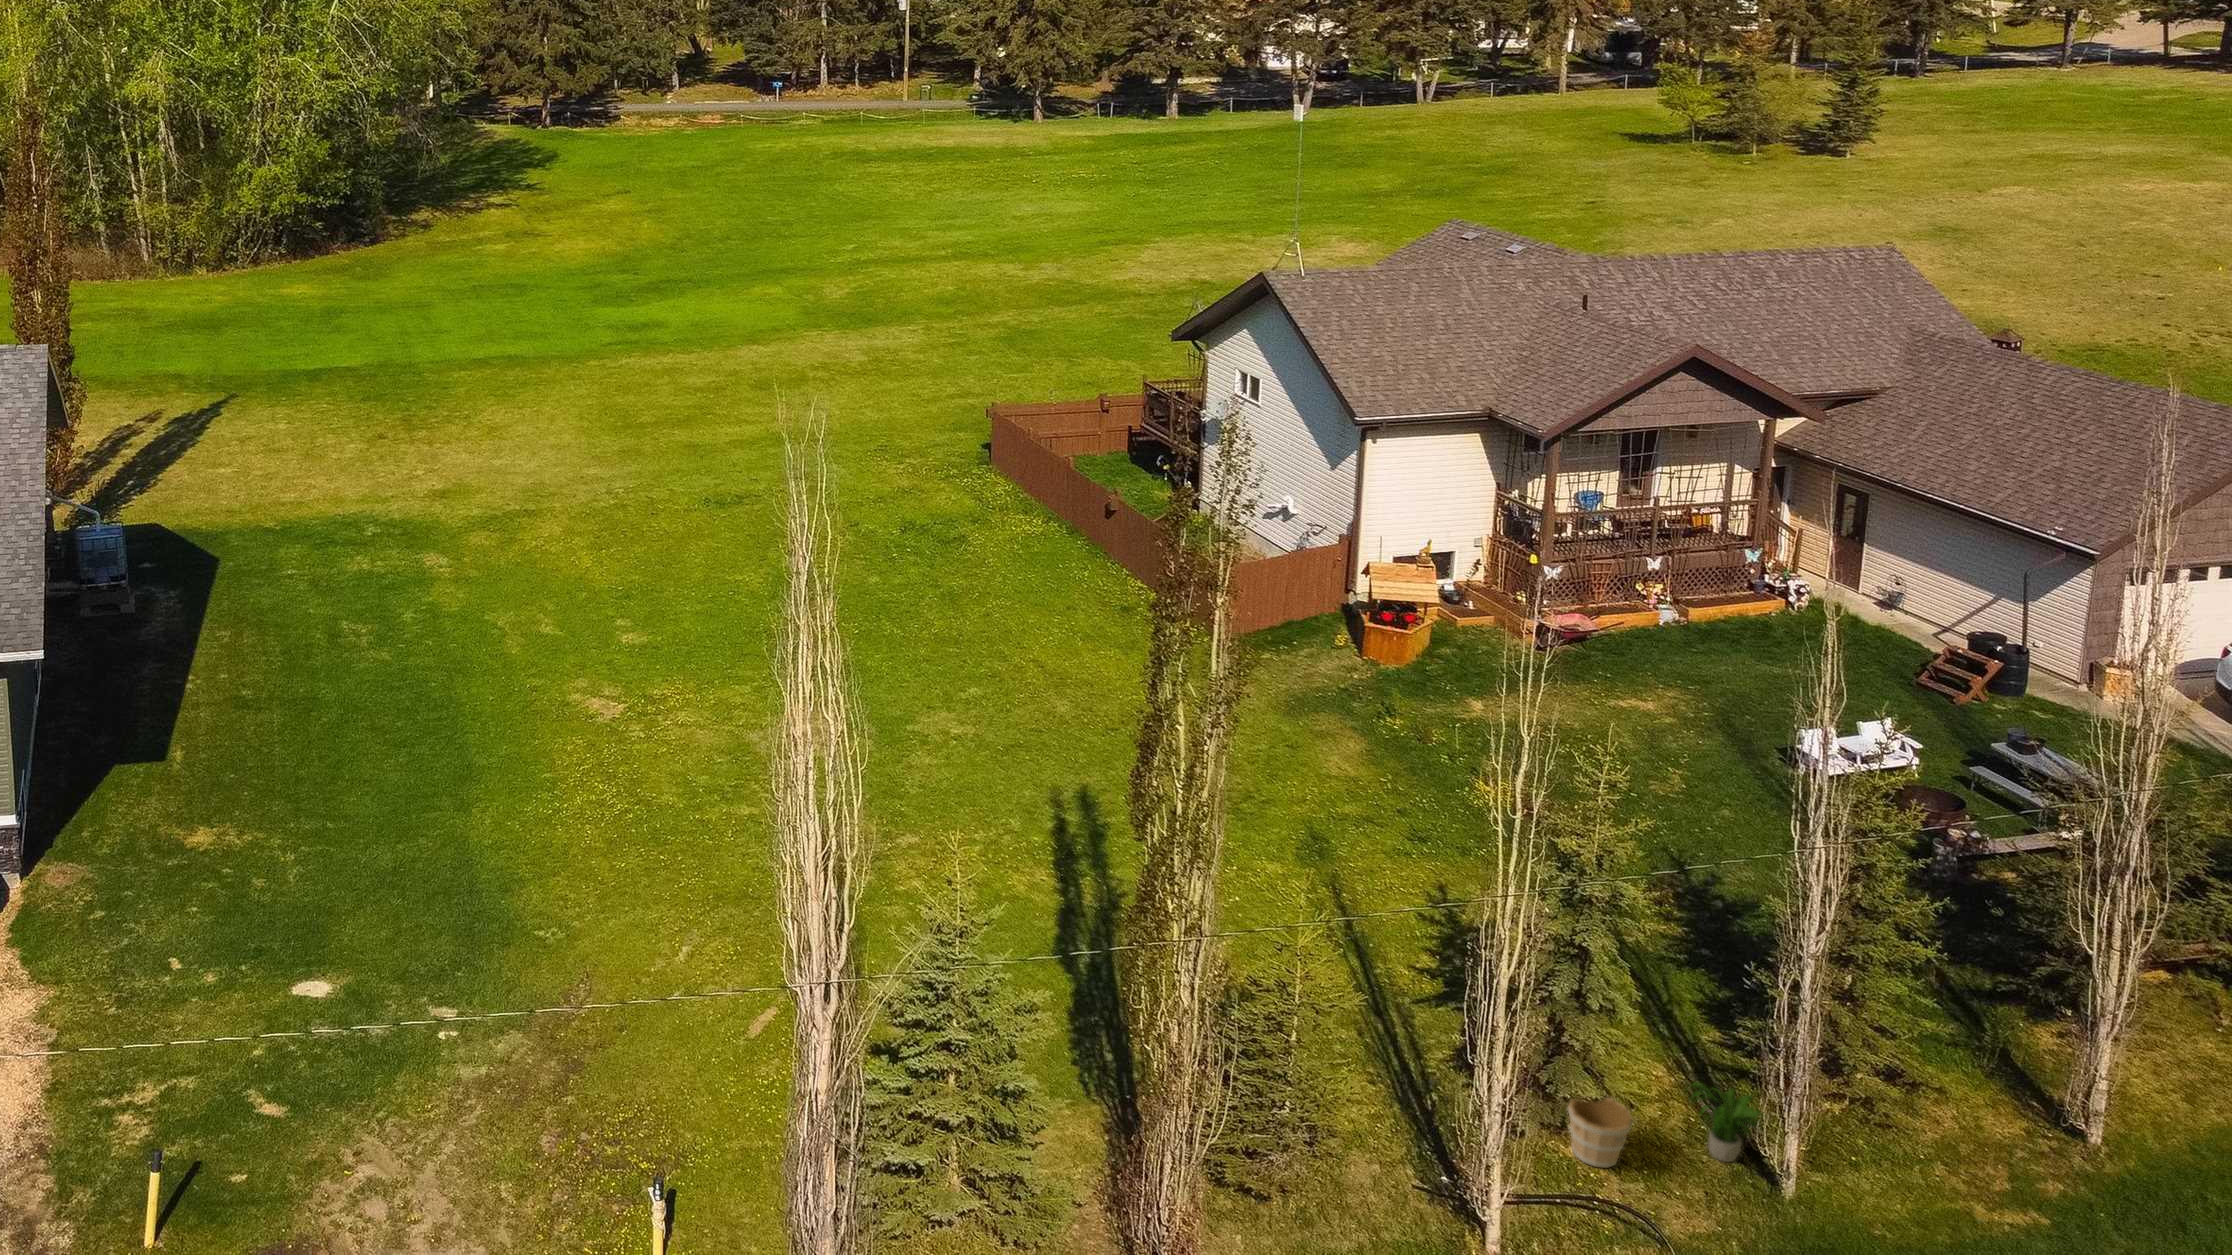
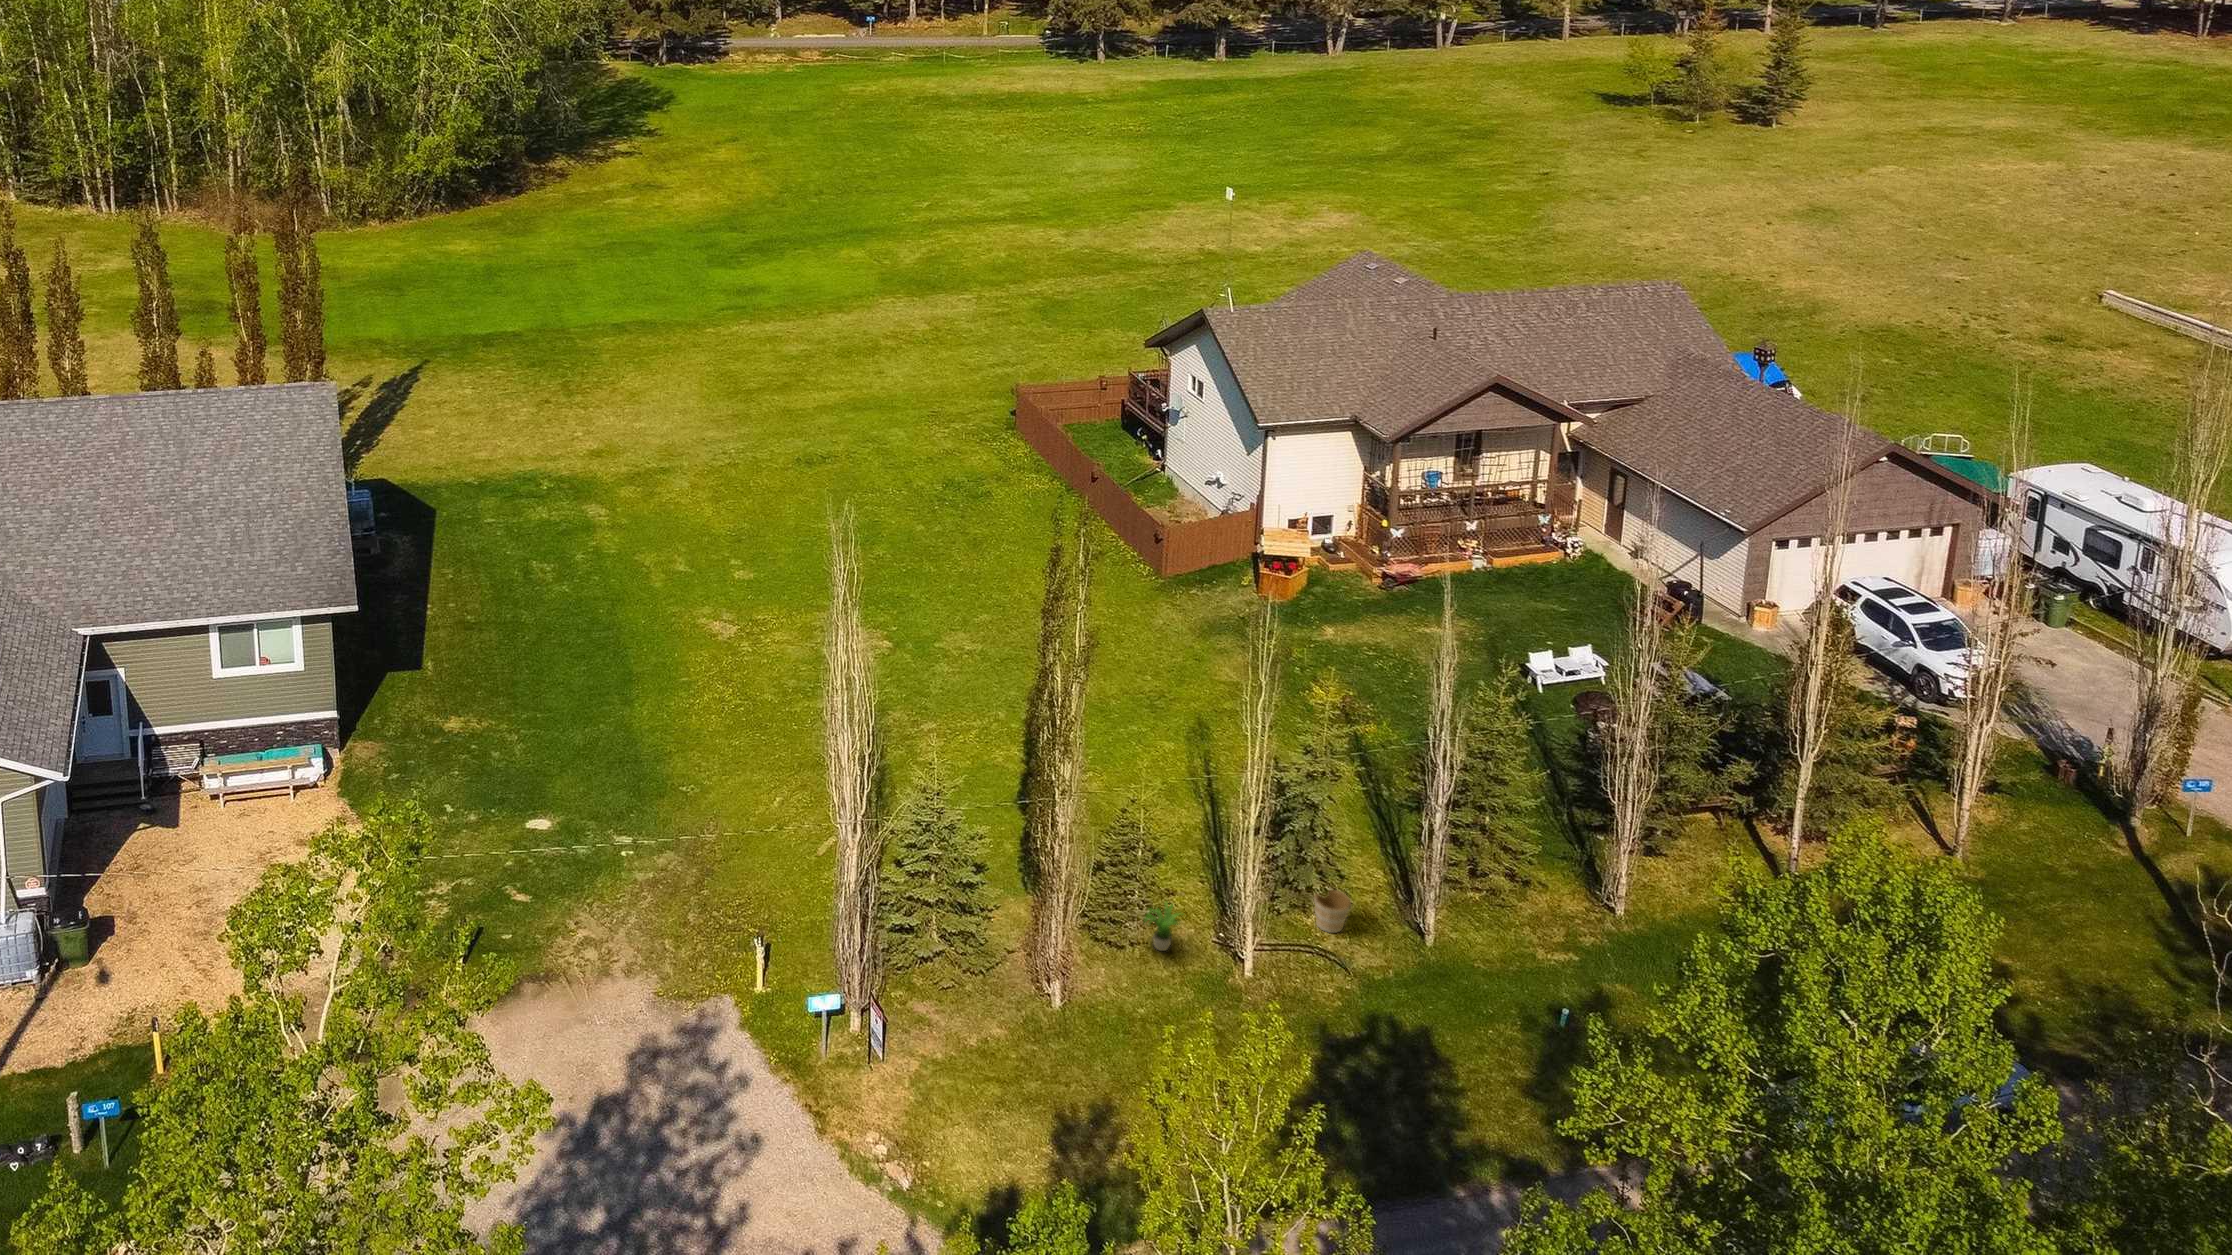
potted plant: present [1692,1082,1765,1162] -> present [1143,903,1184,951]

